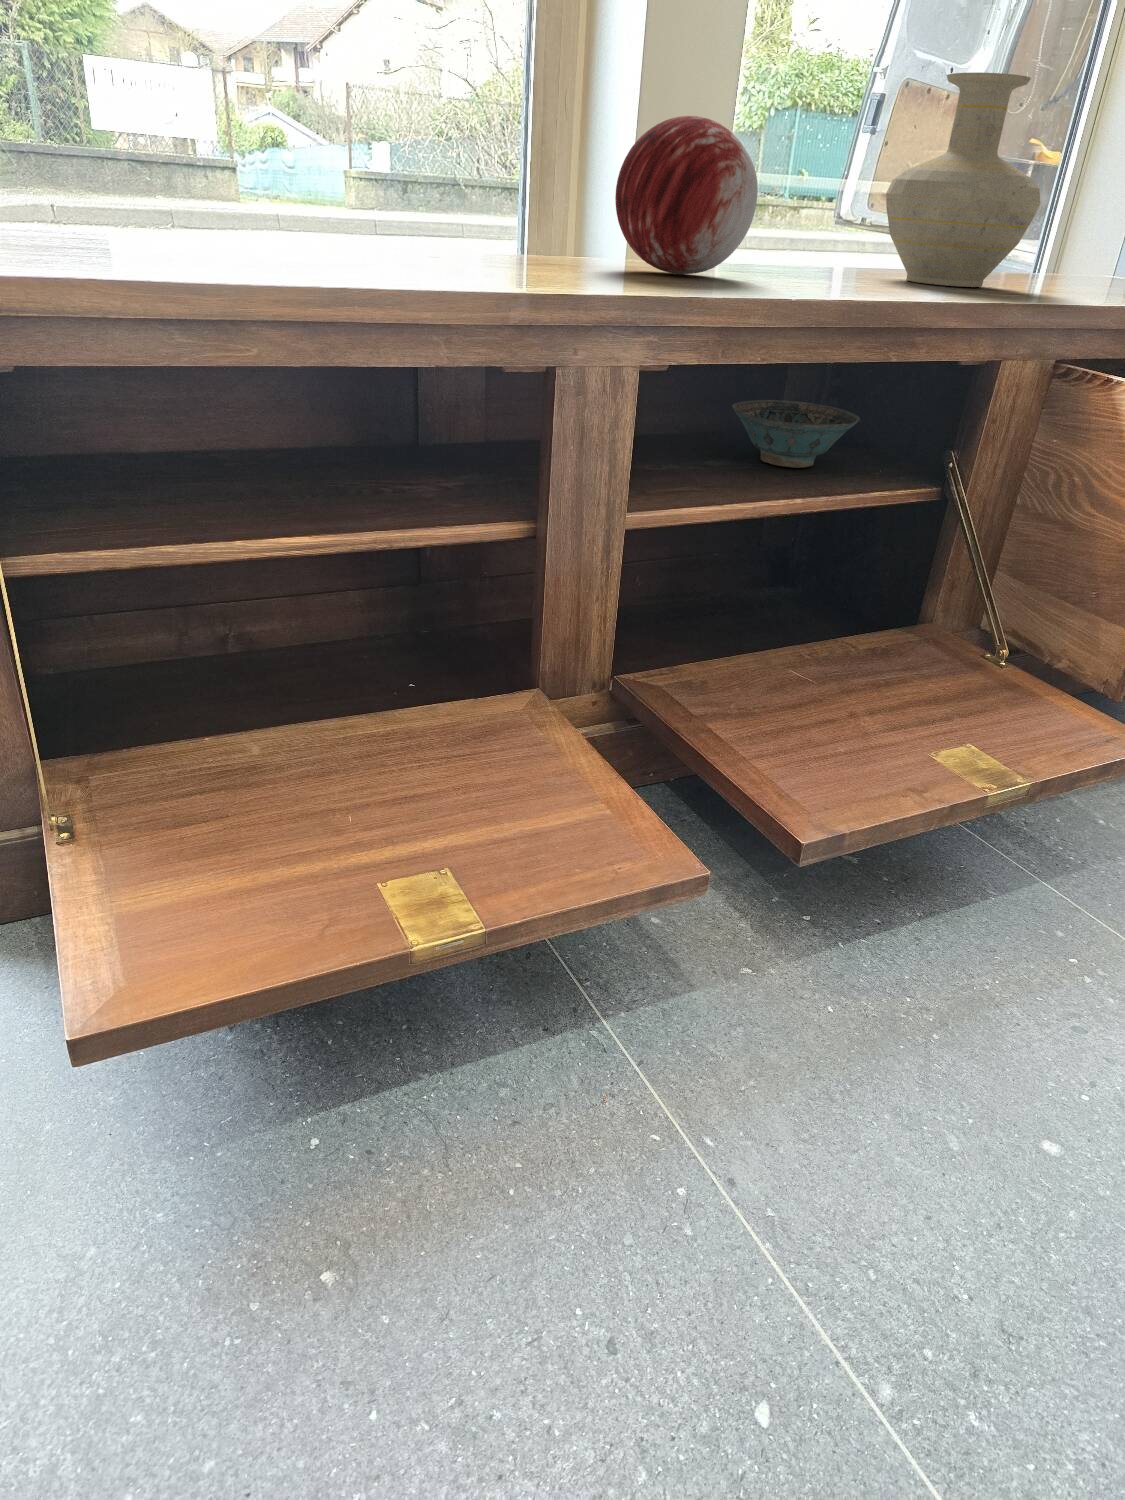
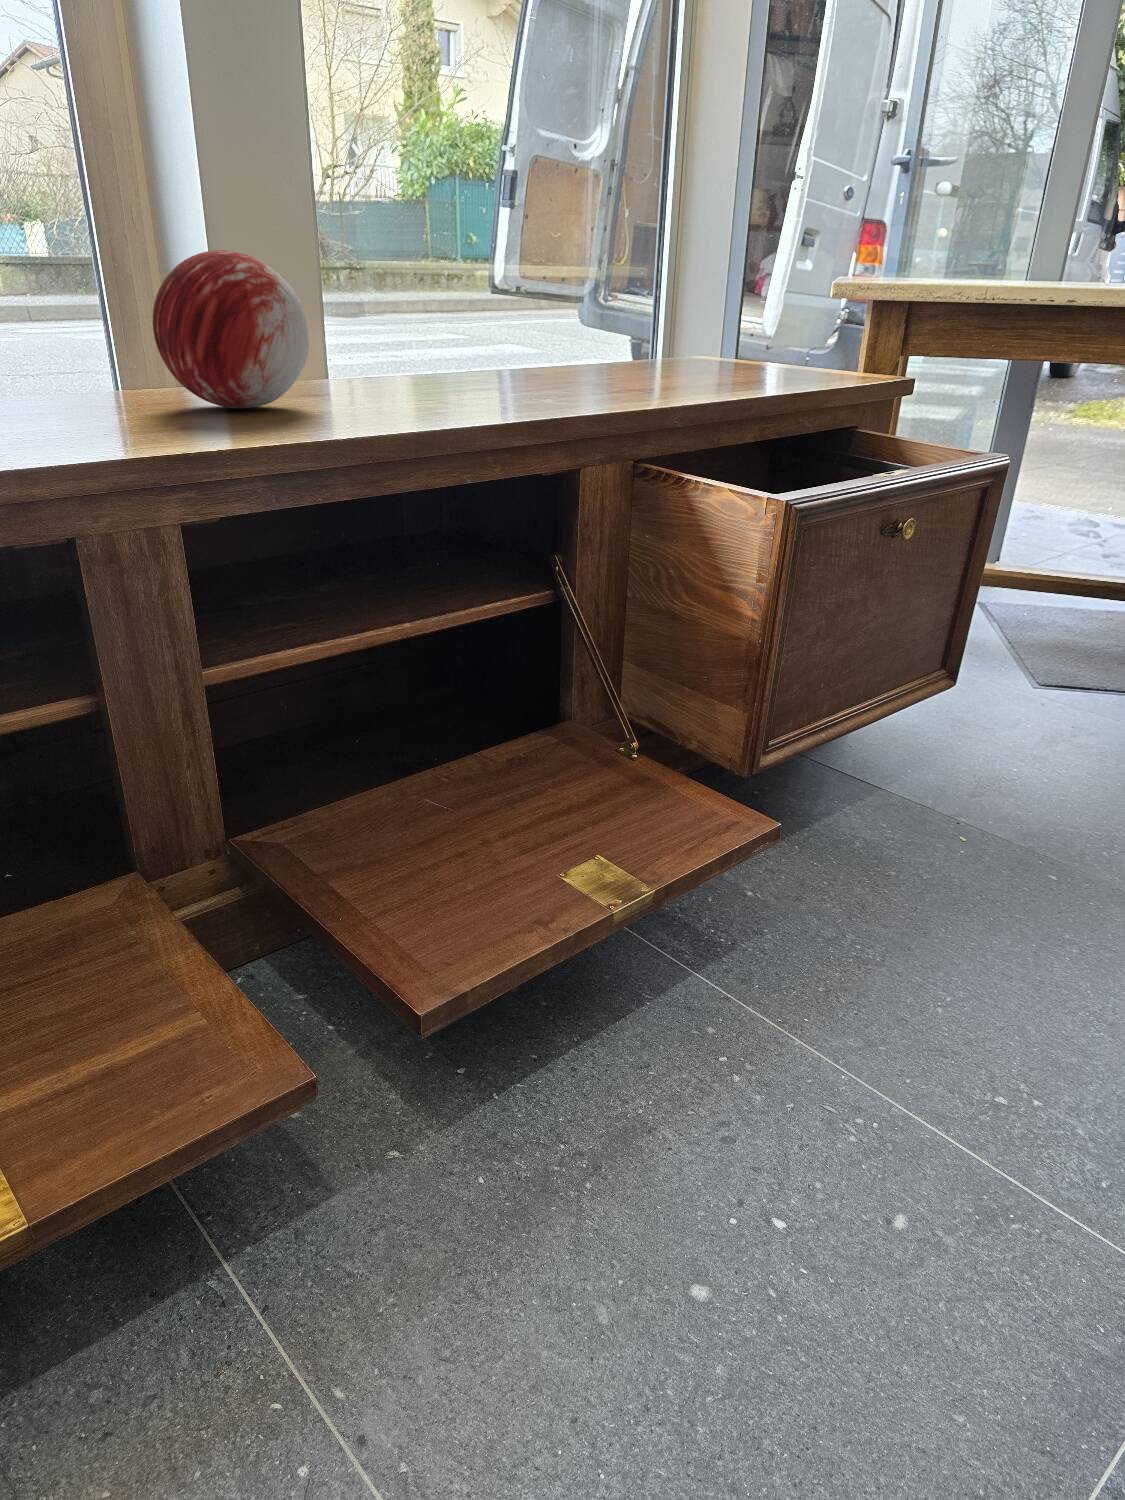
vase: present [886,73,1040,287] -> none [459,193,604,393]
ceramic bowl: present [732,400,860,468] -> none [328,519,459,589]

